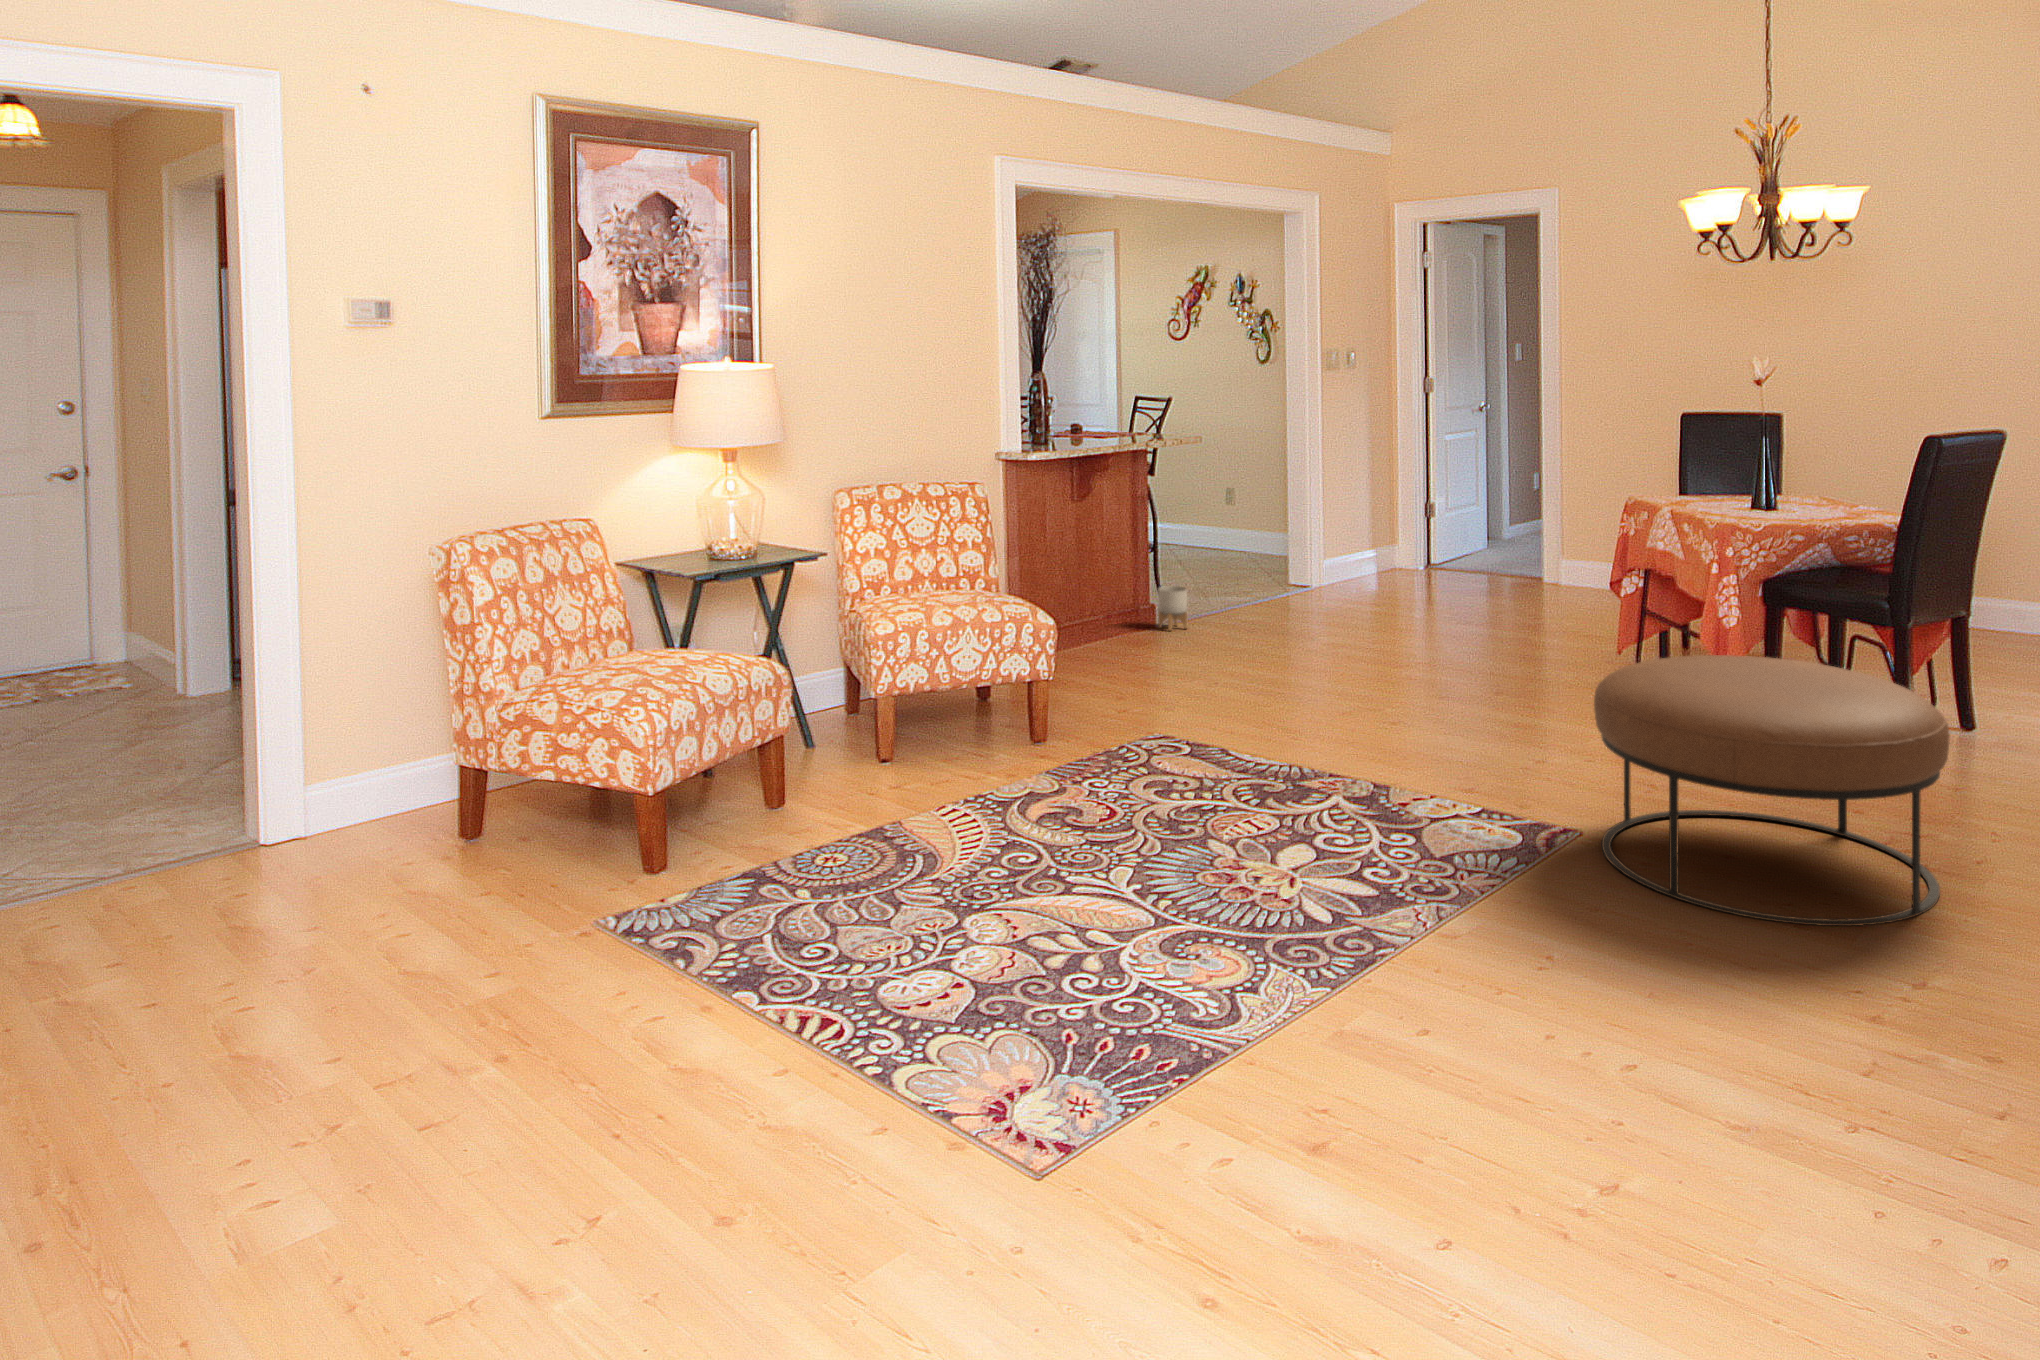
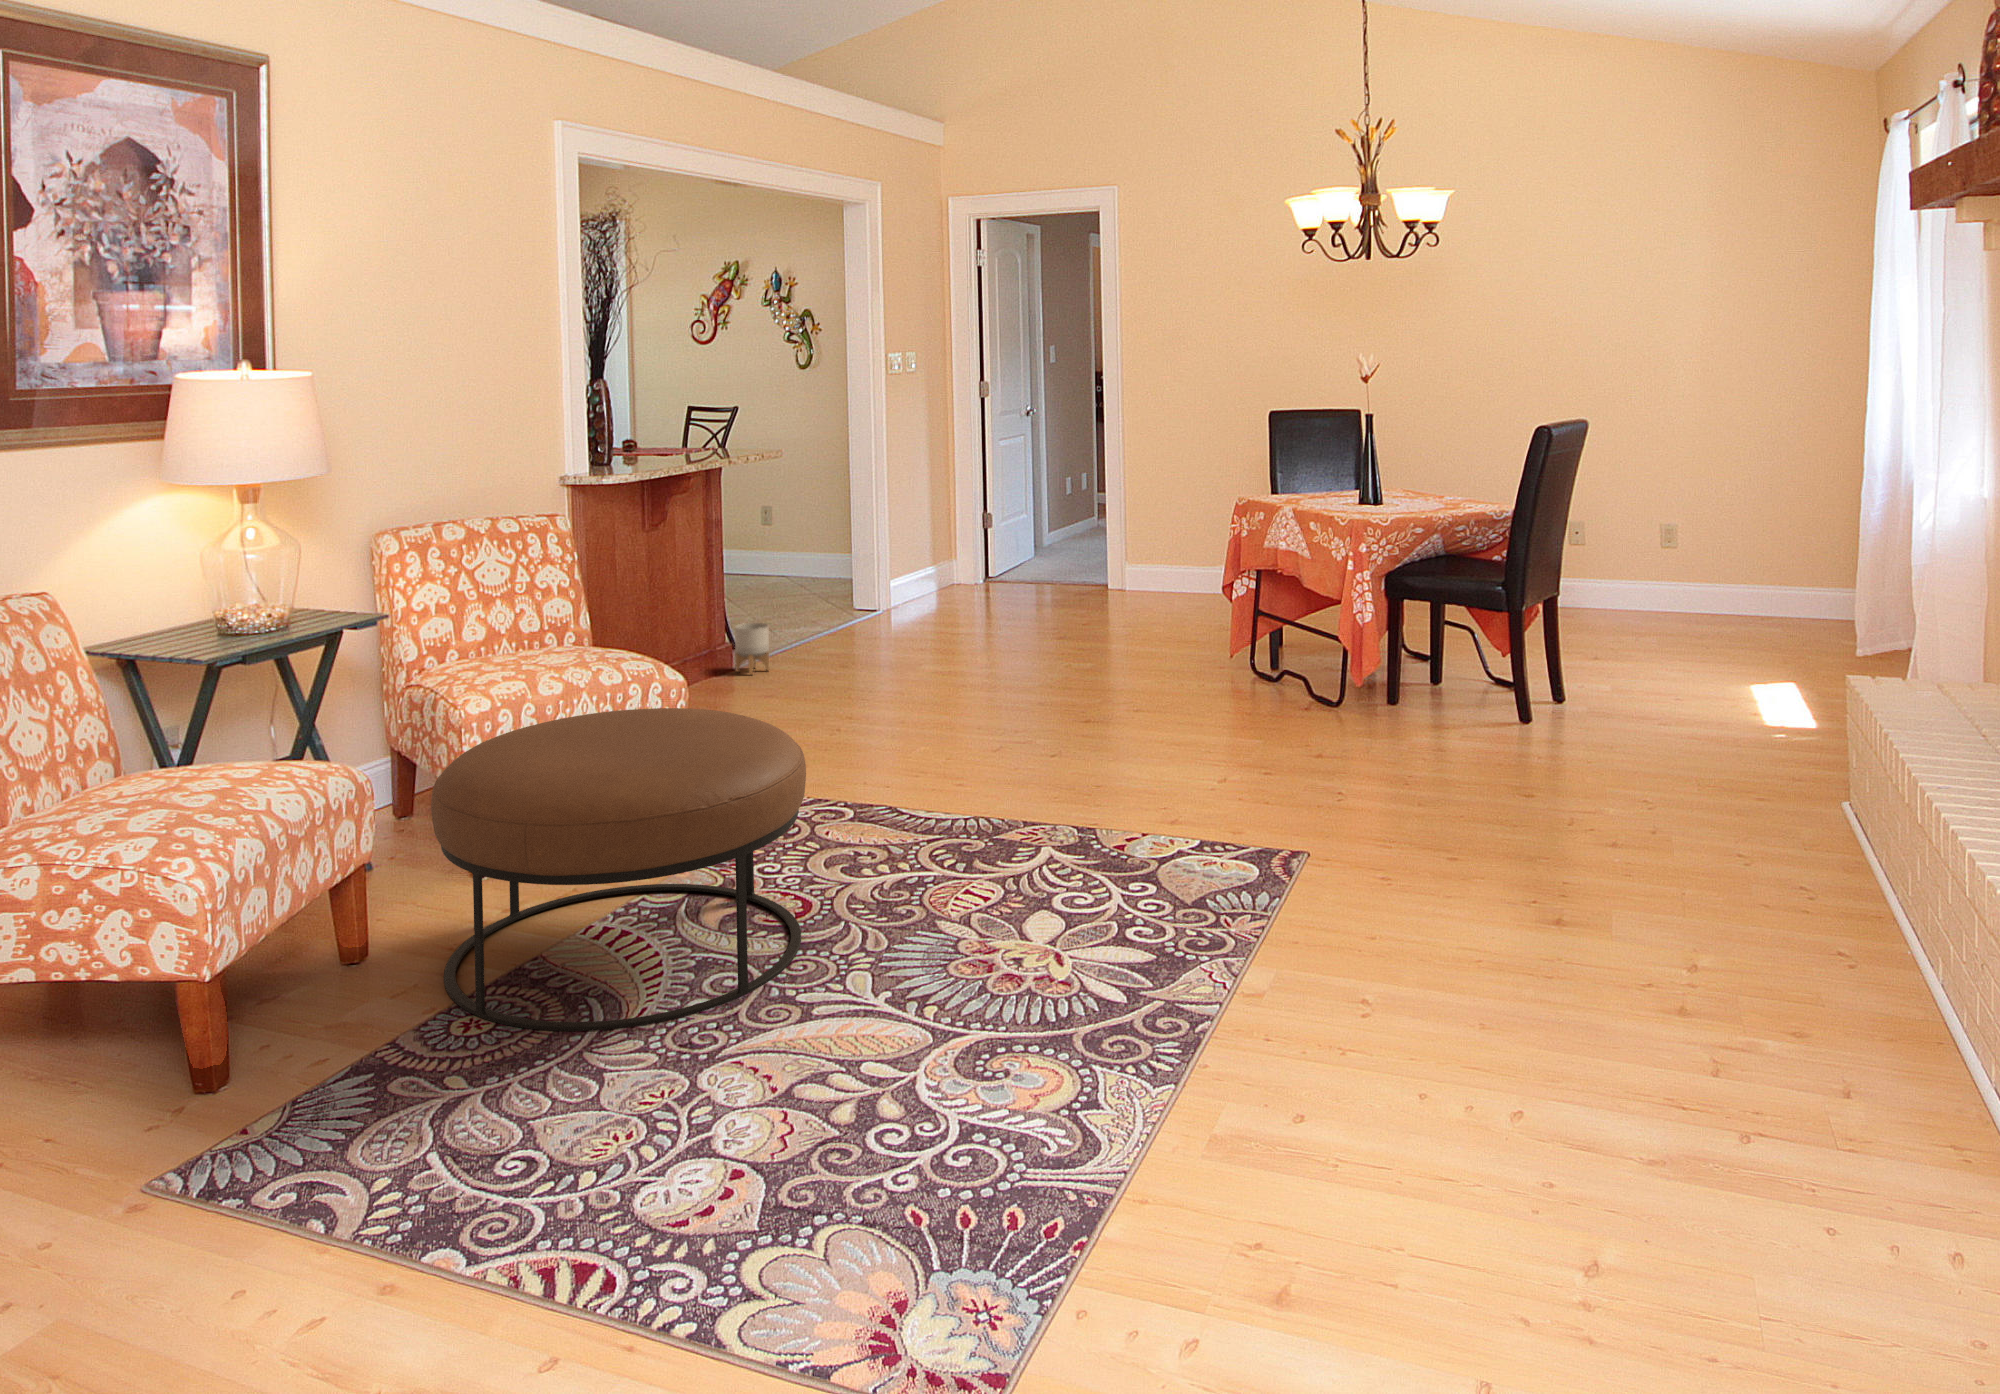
ottoman: present [1594,655,1950,926] -> present [431,708,806,1031]

